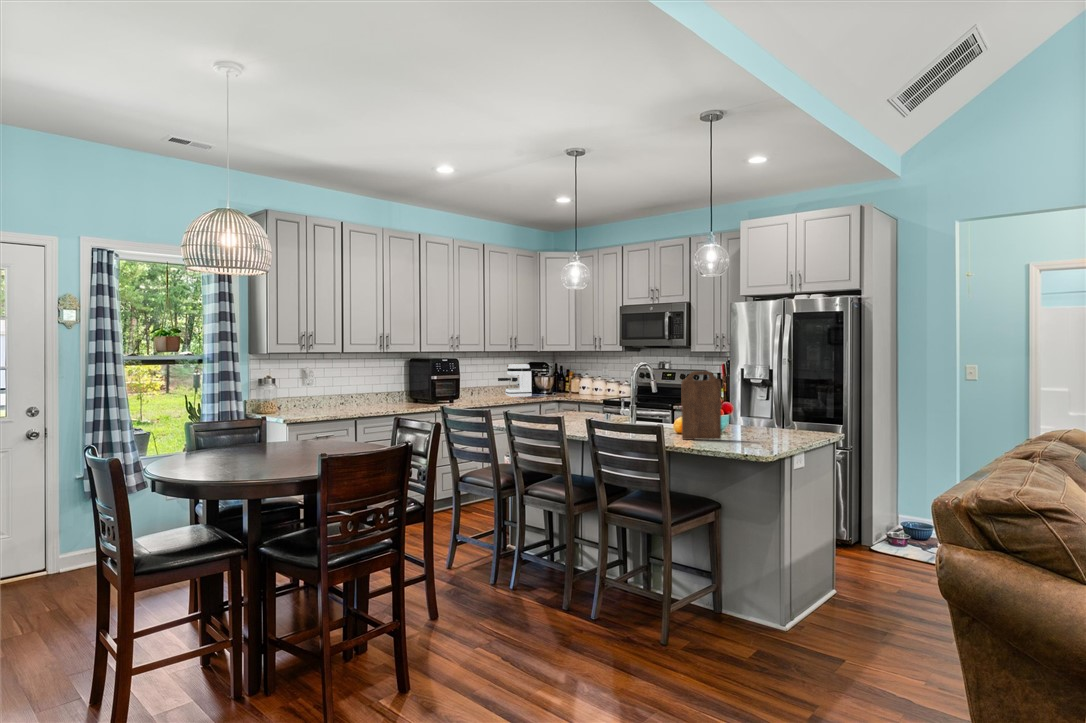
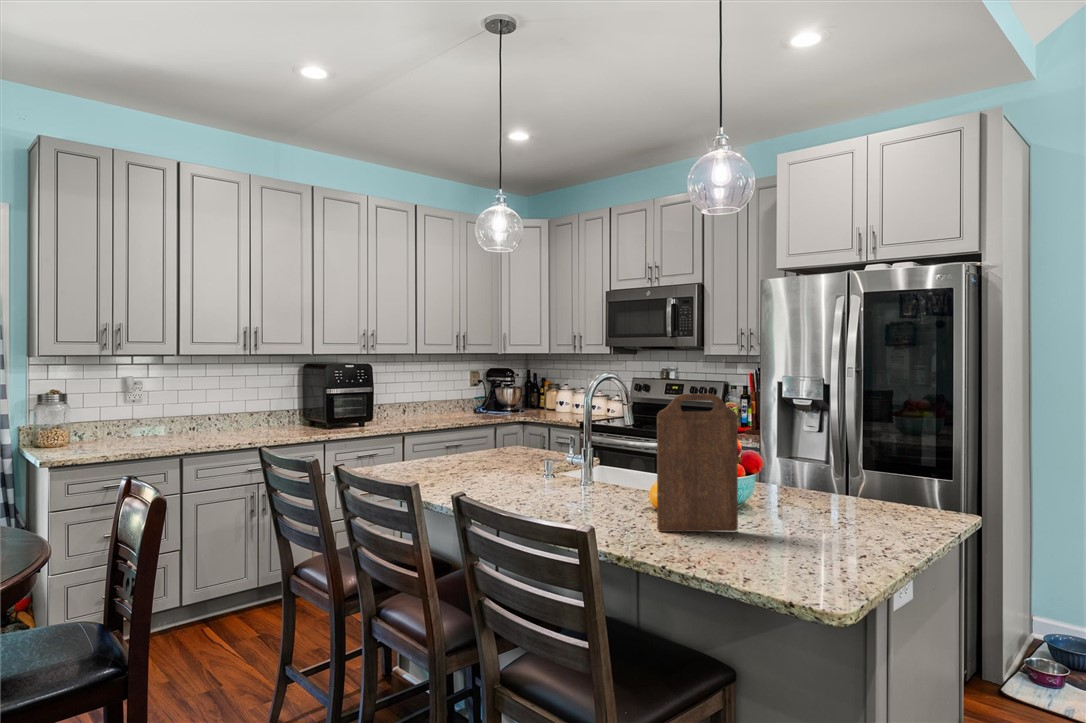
coffee maker: present [498,364,532,397] -> none [441,371,486,417]

